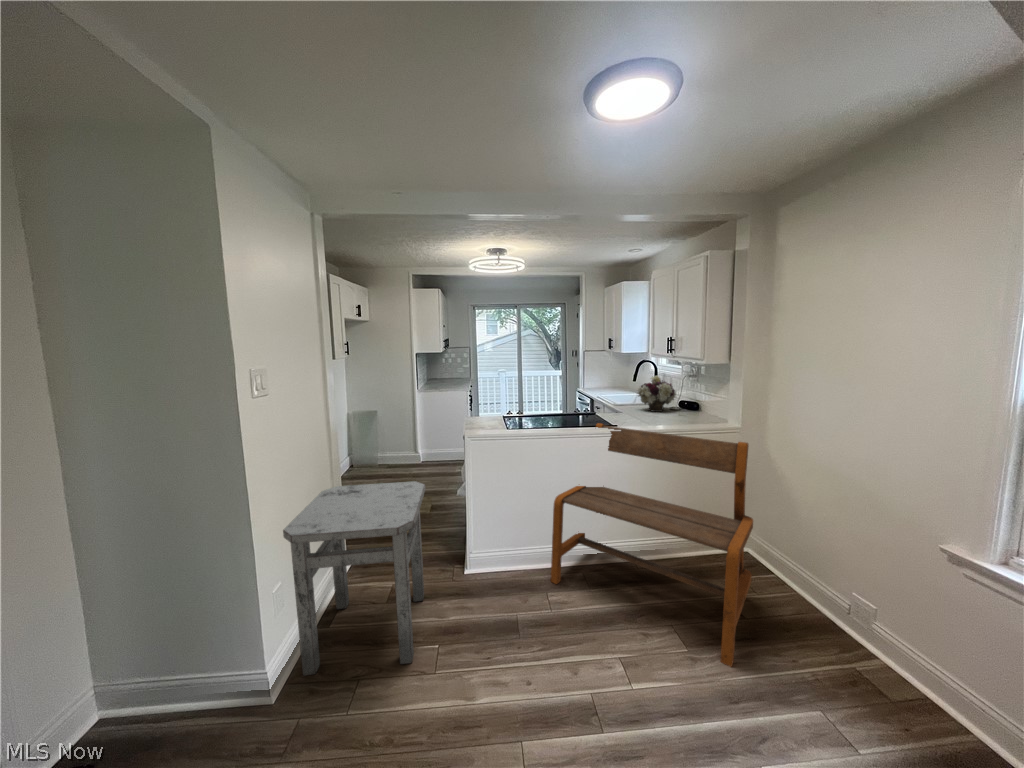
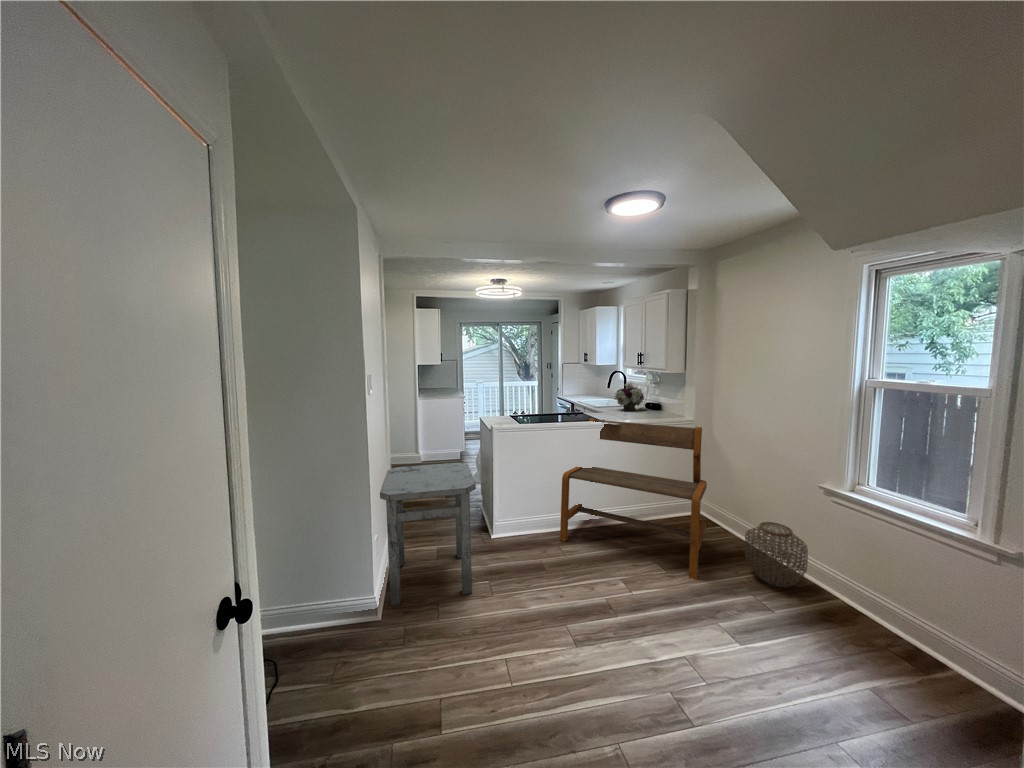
woven basket: none [808,590,916,697] -> present [745,522,808,587]

